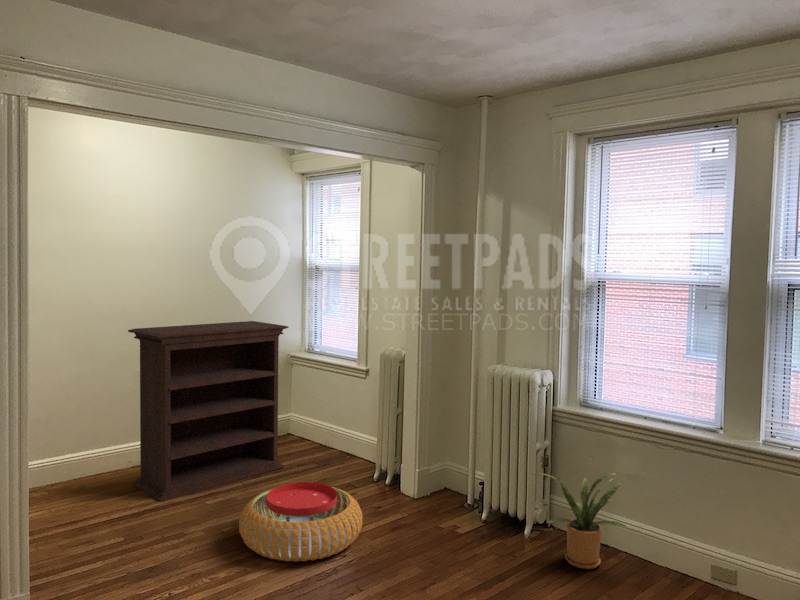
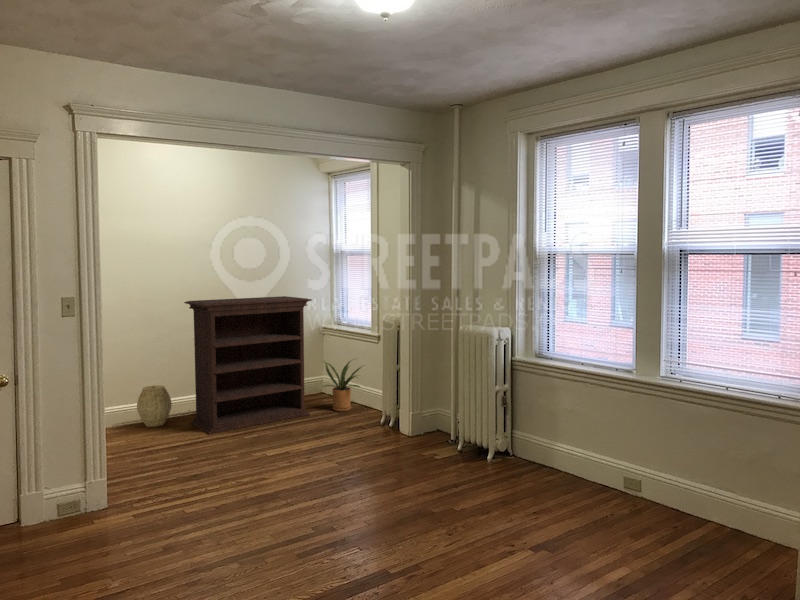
woven basket: none [62,436,108,491] -> present [137,385,172,427]
house plant: present [542,473,628,569] -> present [323,360,364,411]
pouf: present [239,482,363,562] -> none [261,417,357,471]

